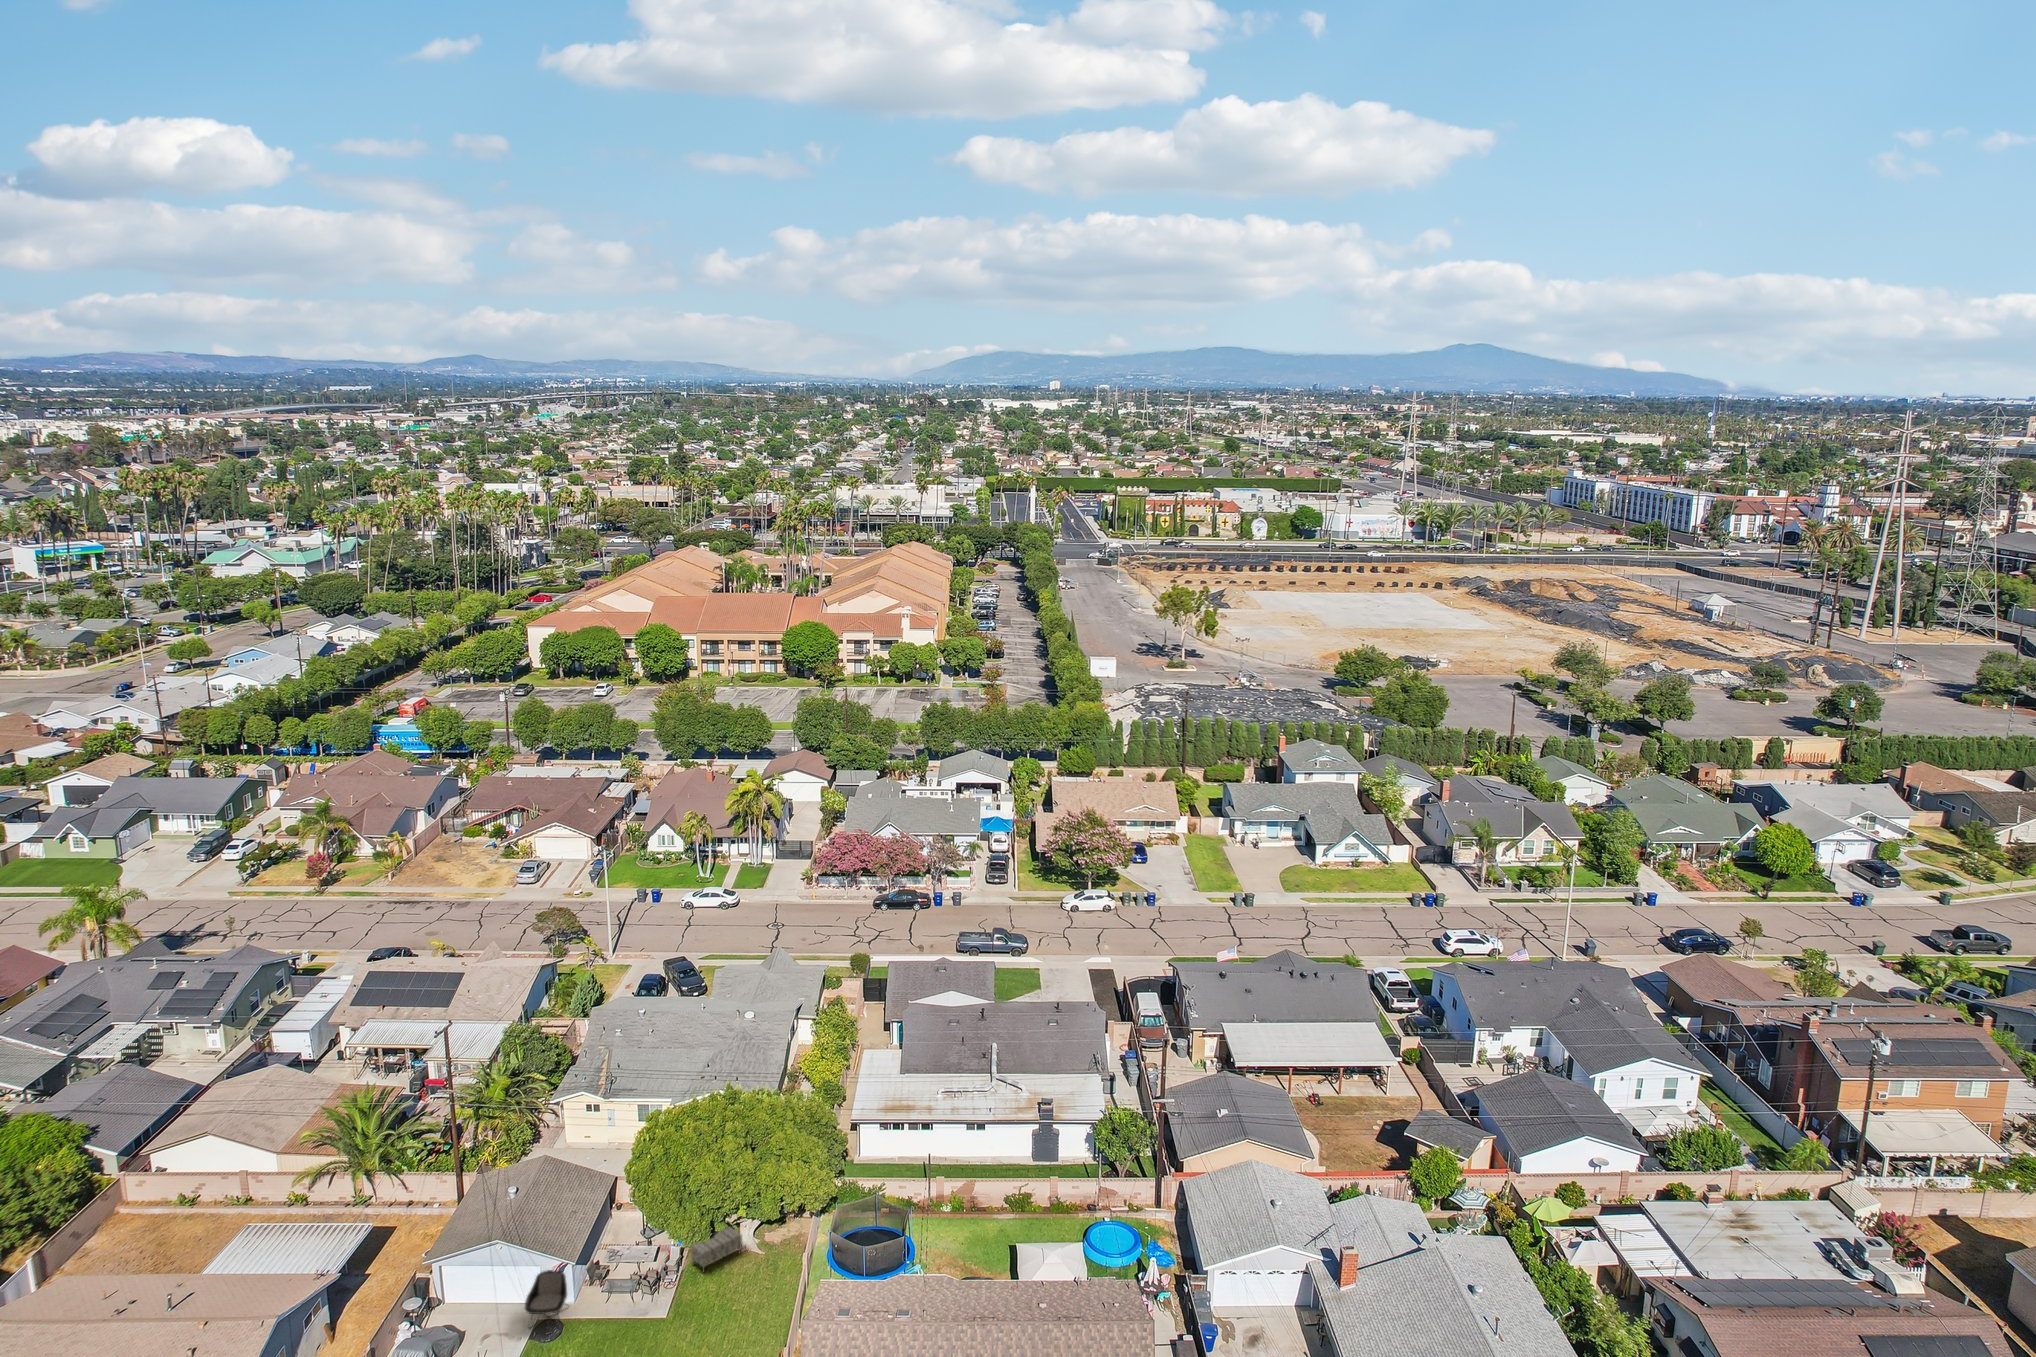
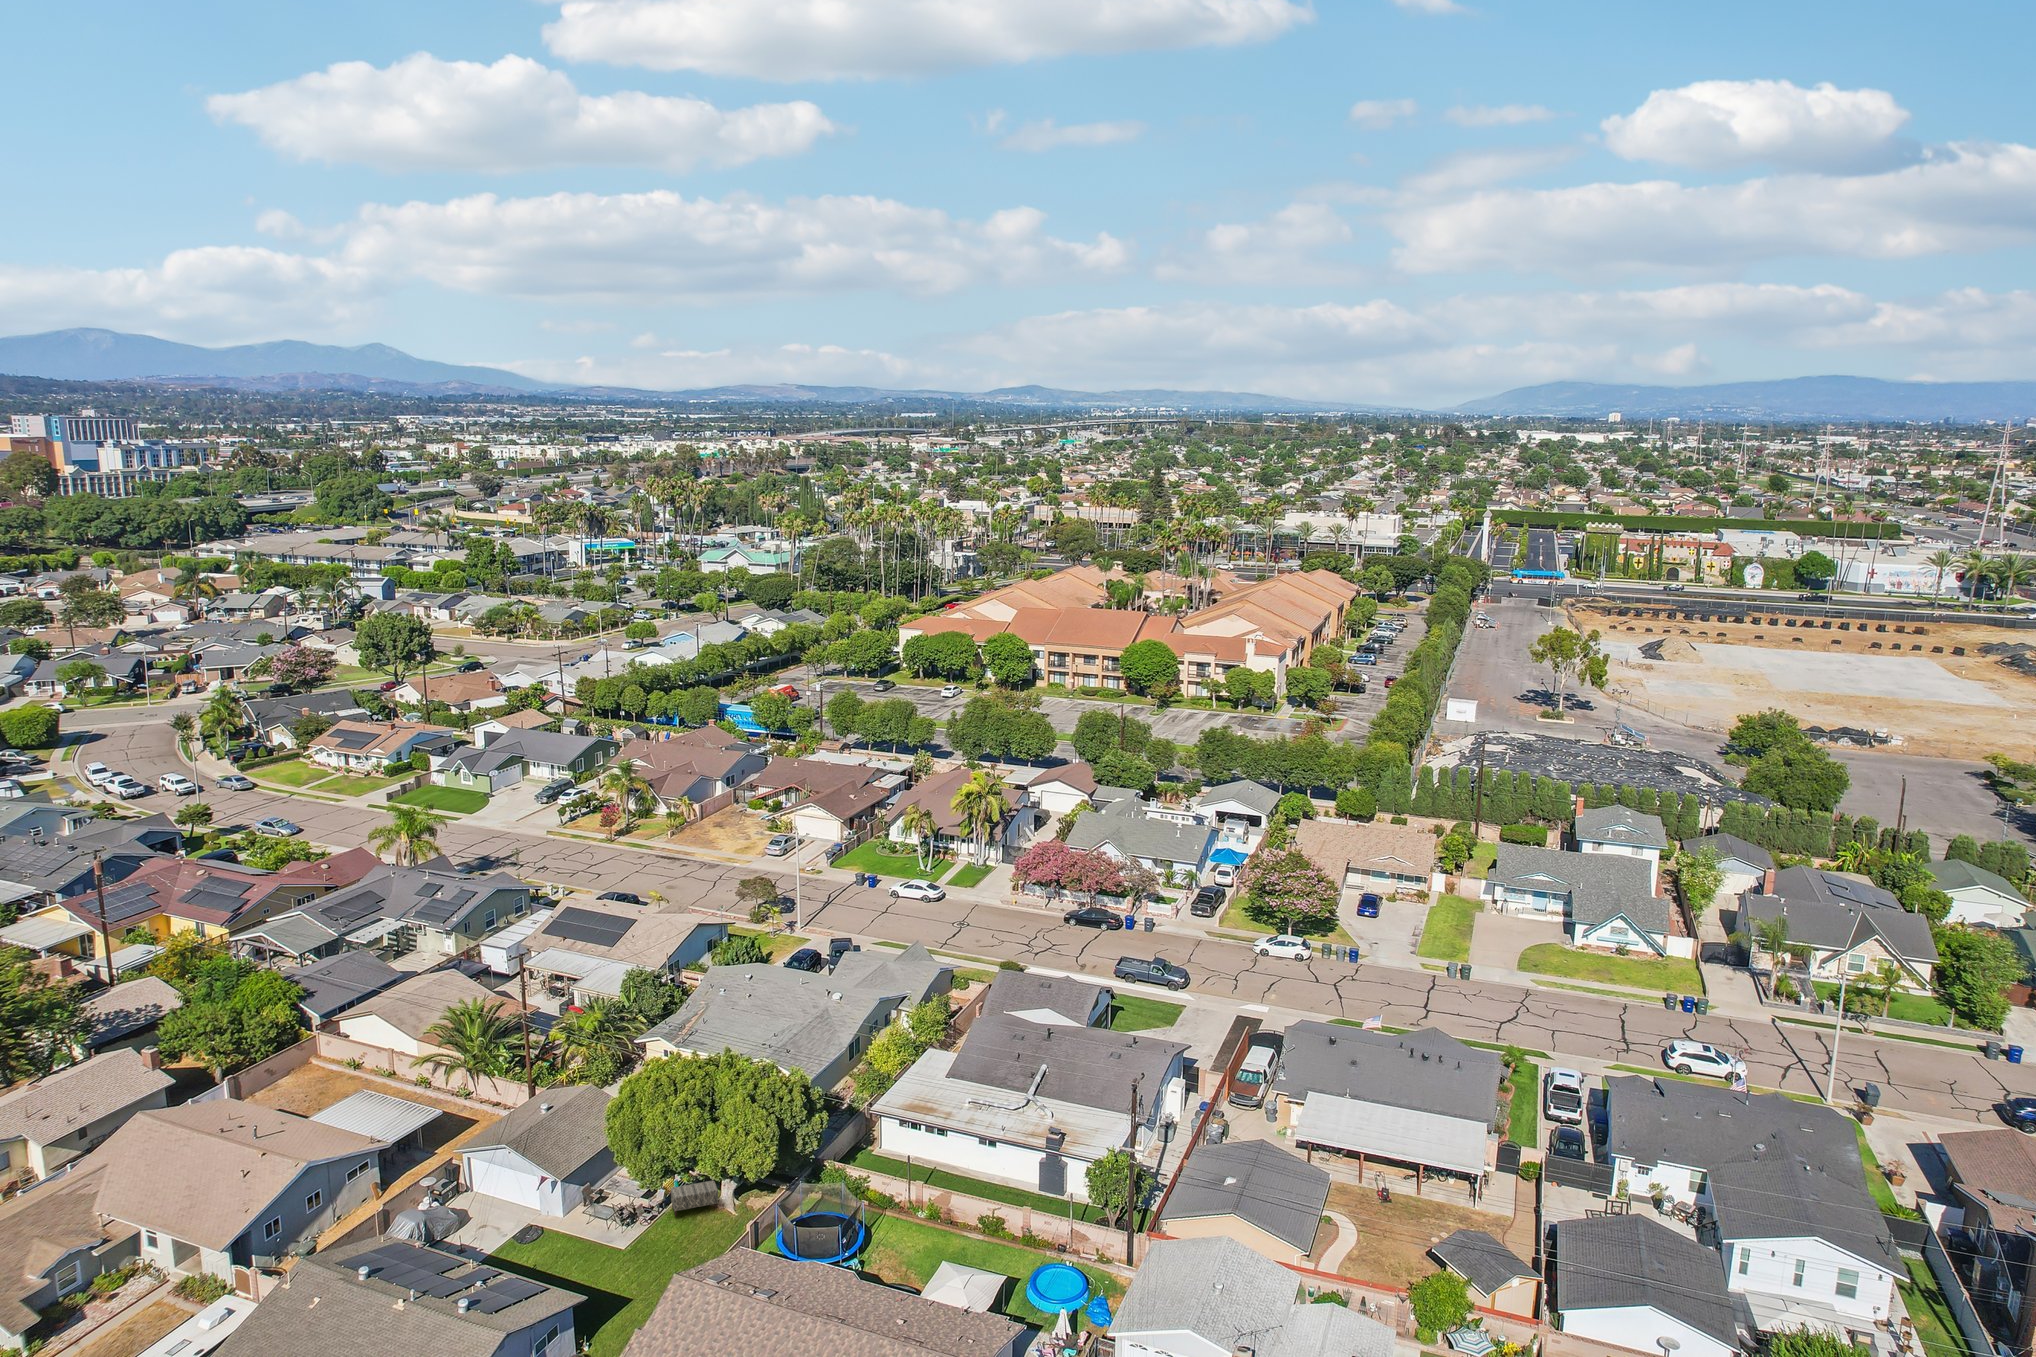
lounge chair: present [525,1270,567,1327] -> none [512,1180,556,1232]

